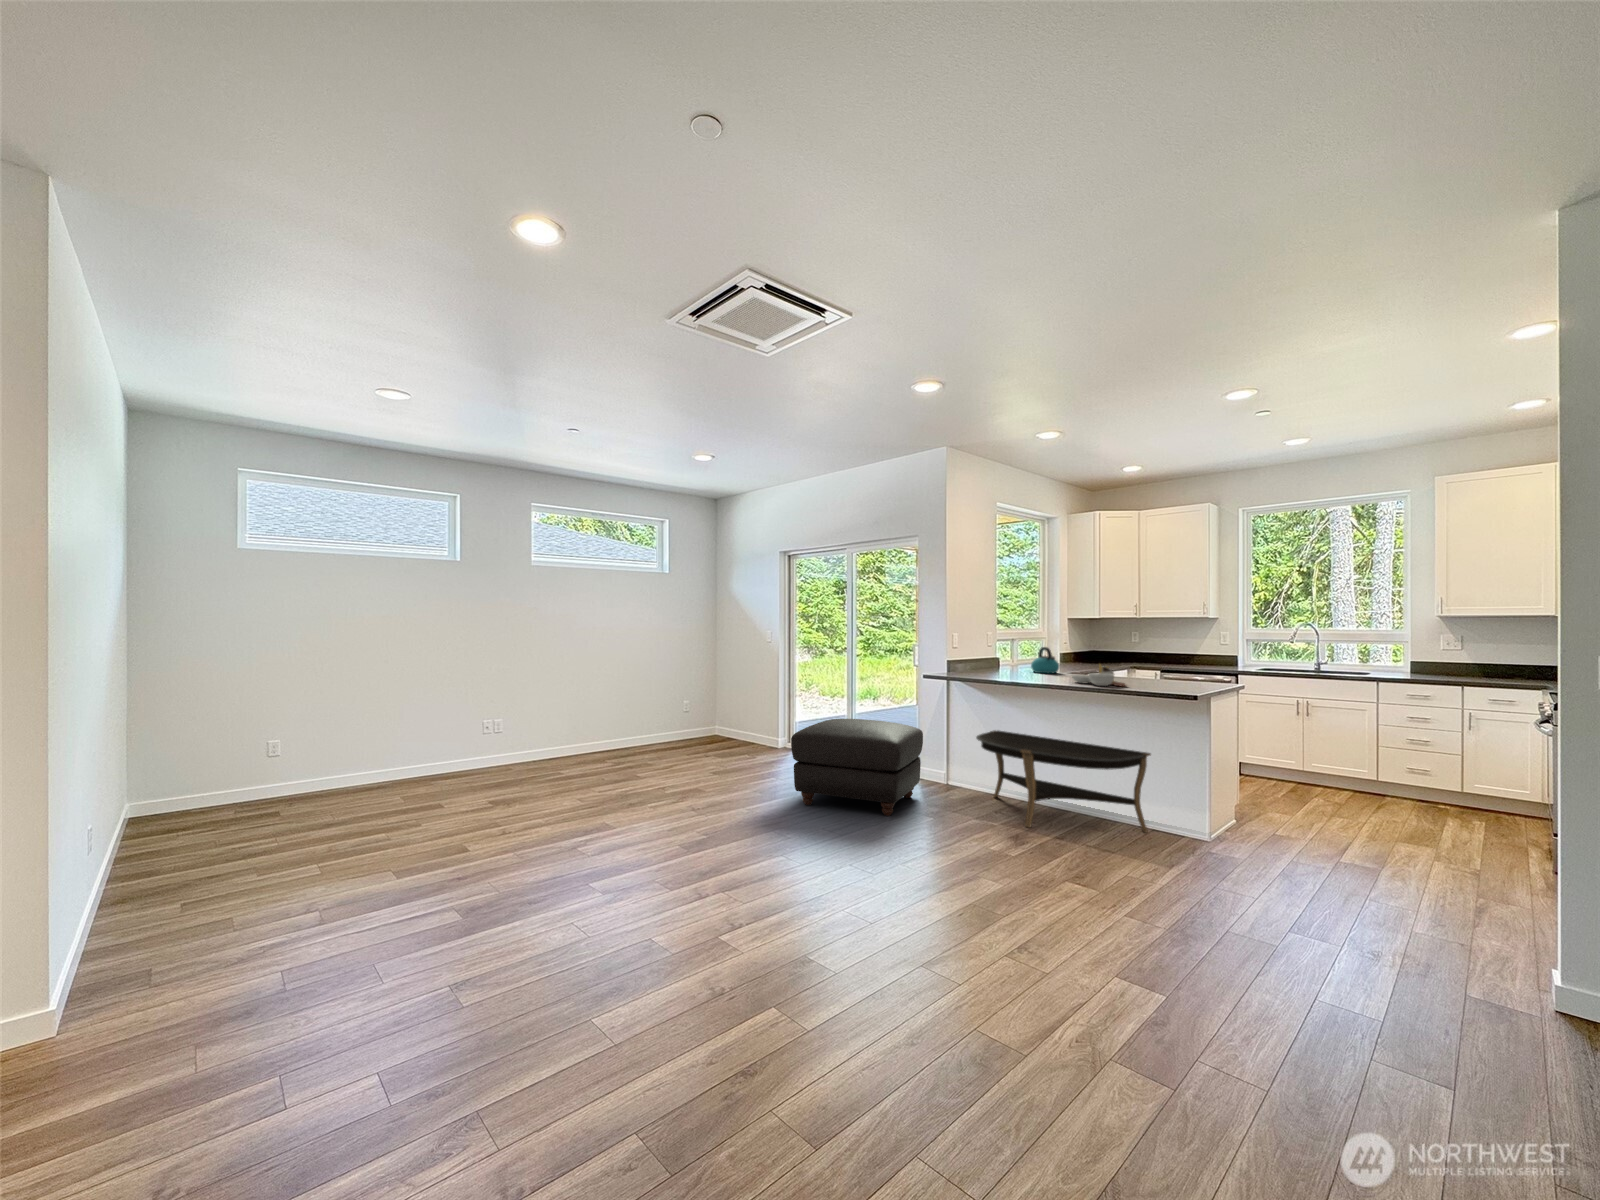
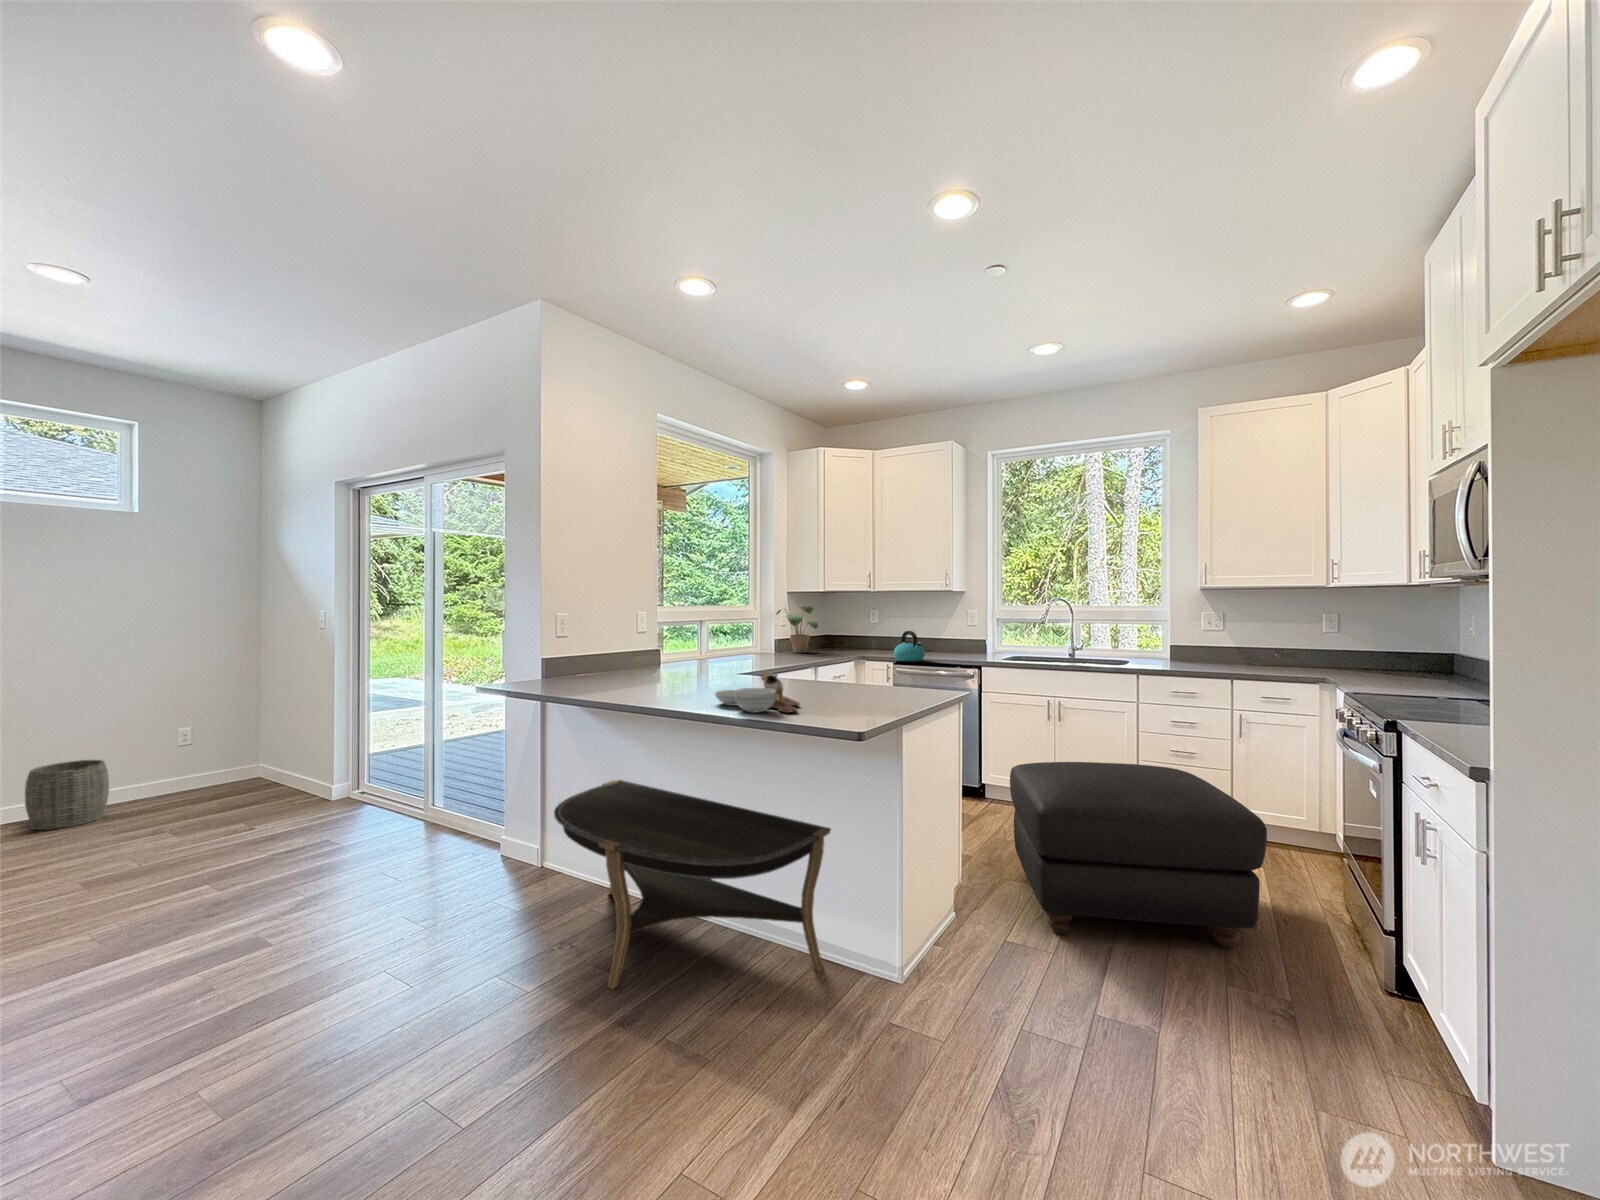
potted plant: none [1061,629,1097,664] -> present [776,606,818,653]
kettle: present [1031,647,1059,673] -> present [894,631,925,662]
woven basket: none [630,715,662,752] -> present [25,760,109,830]
ottoman: present [791,719,923,816] -> present [1010,762,1267,949]

